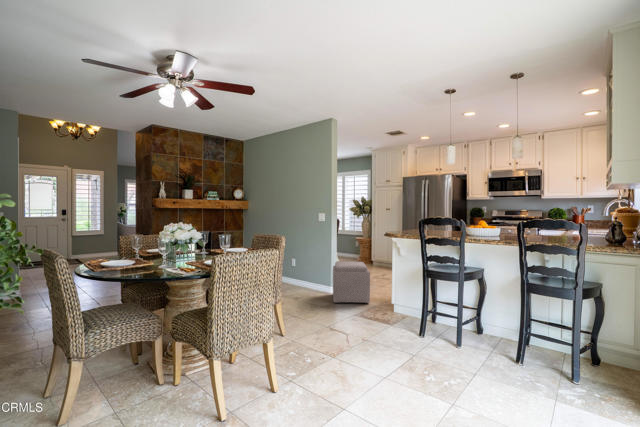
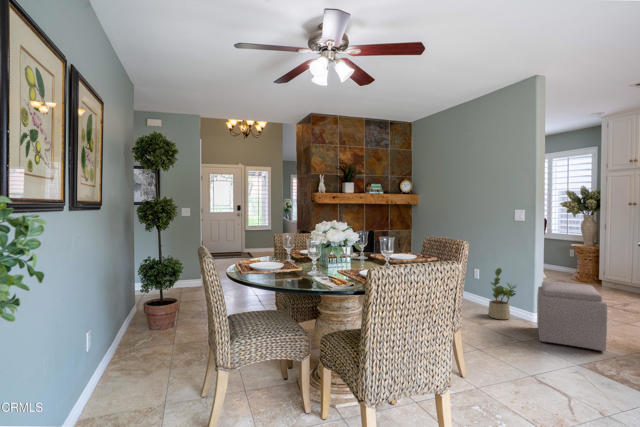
potted plant: none [302,255,321,292] -> present [488,268,516,319]

